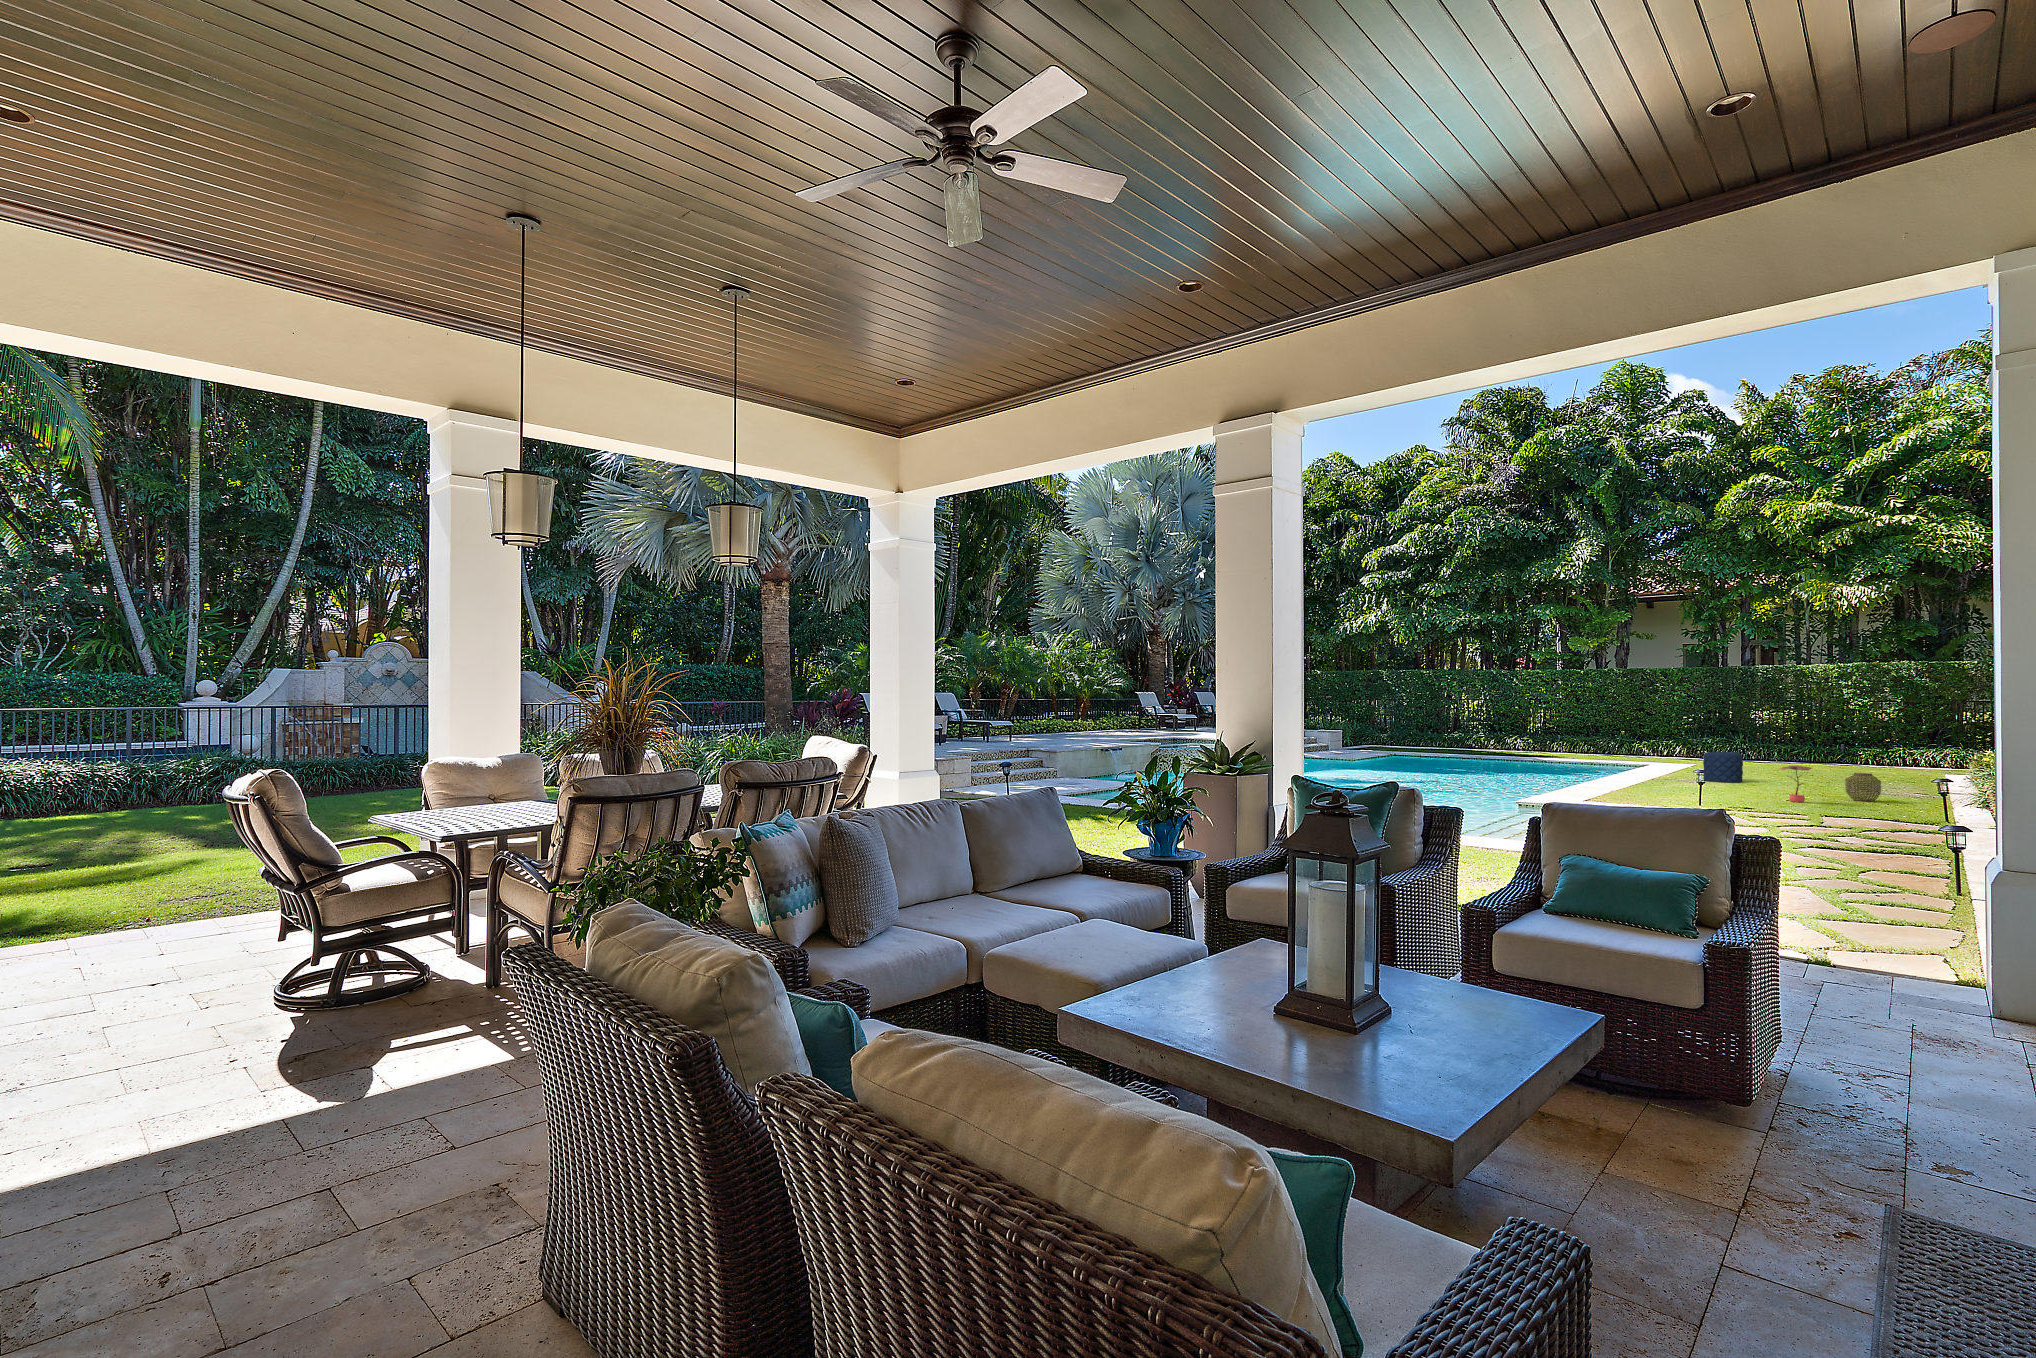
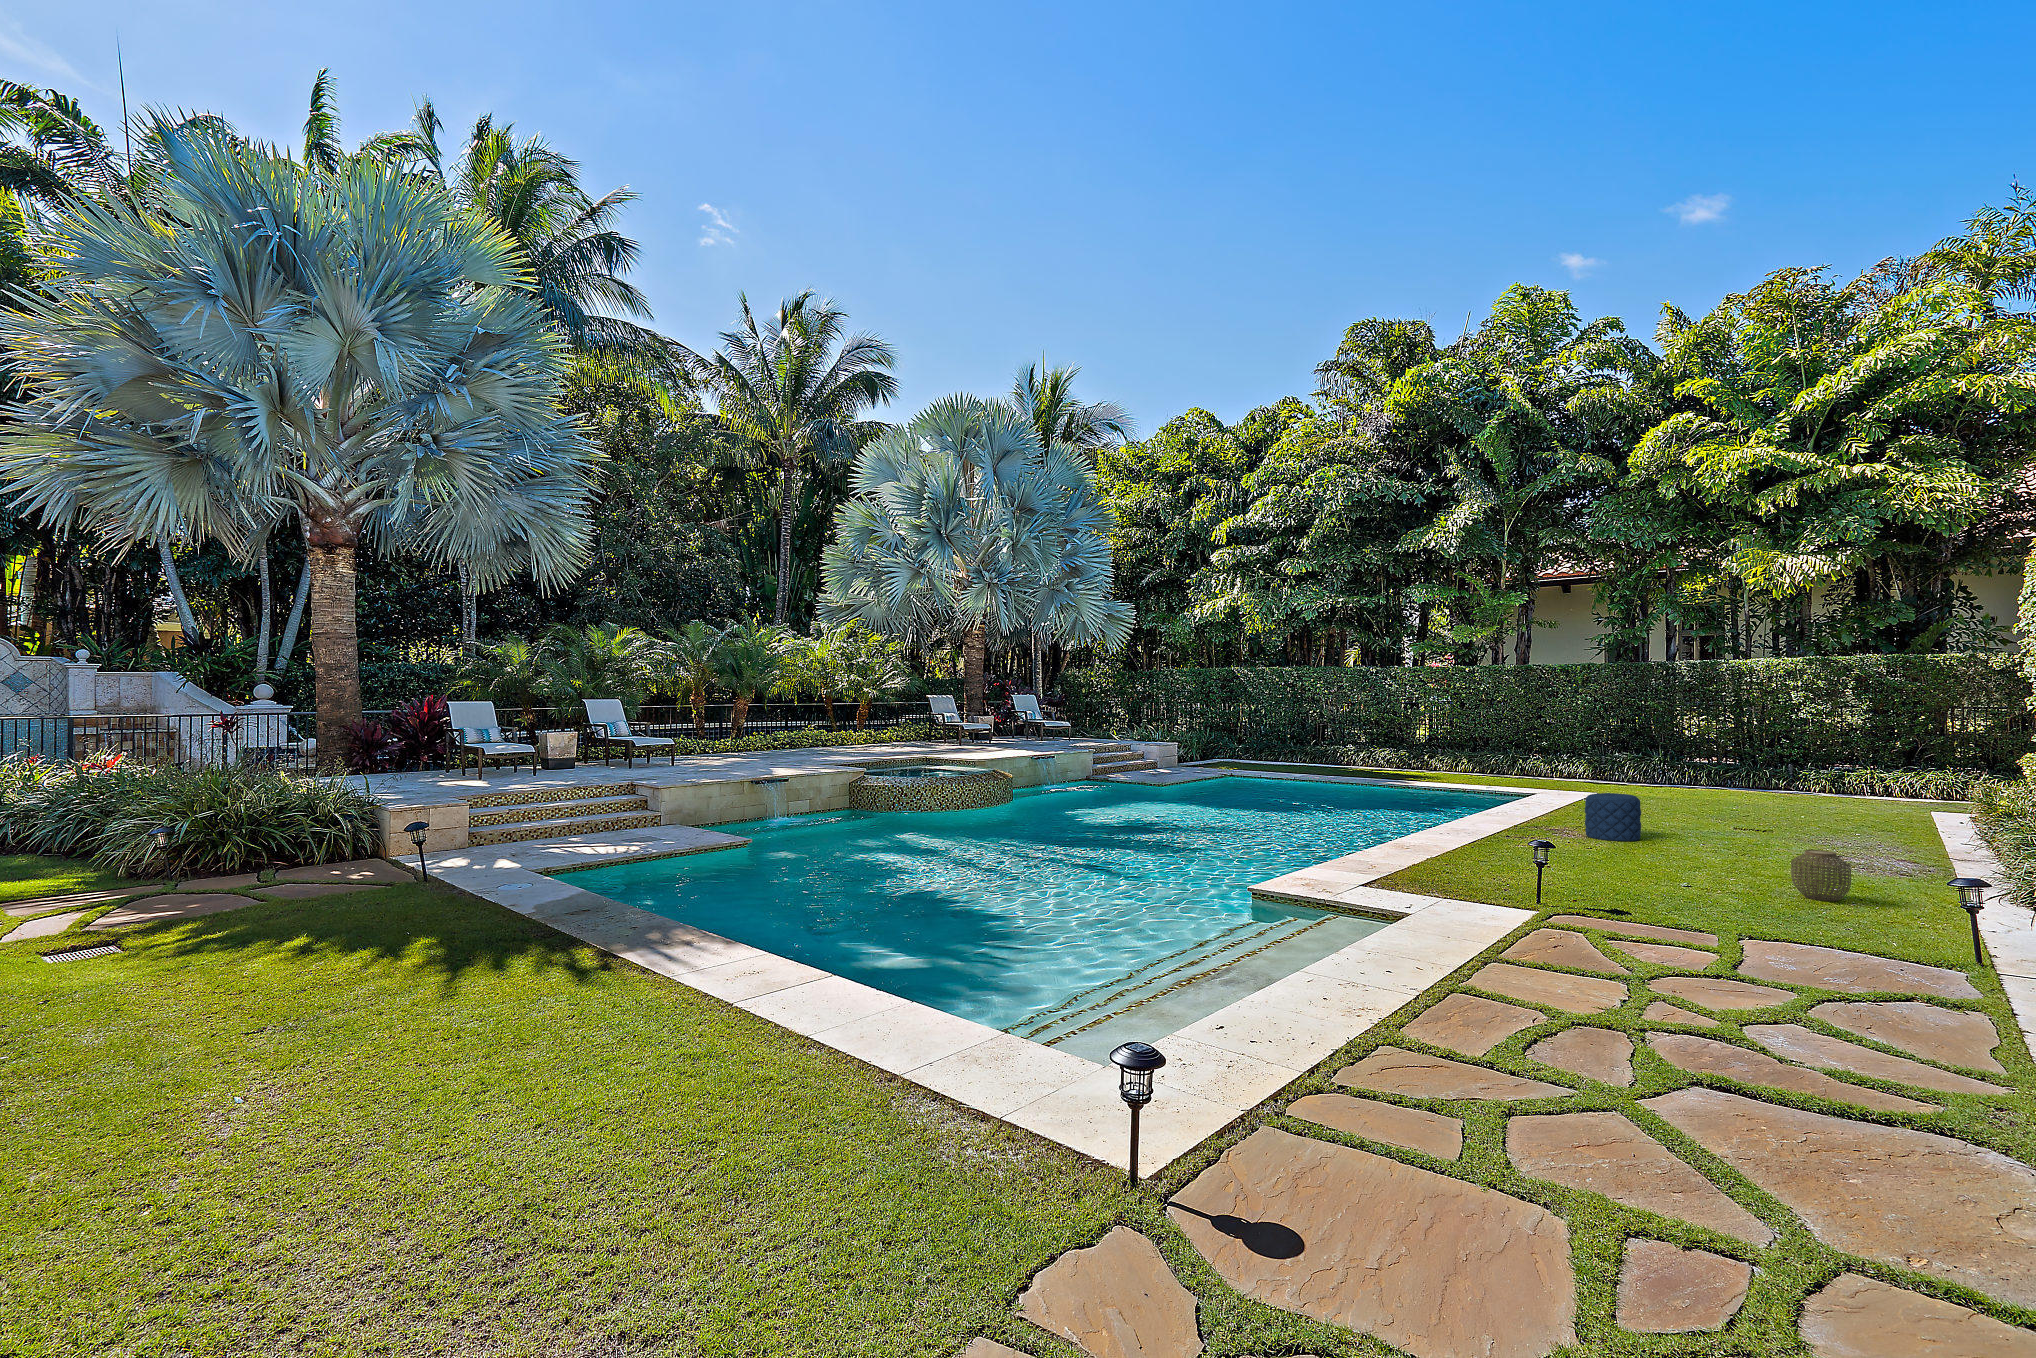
potted plant: present [1781,766,1812,802] -> none [1682,842,1734,906]

